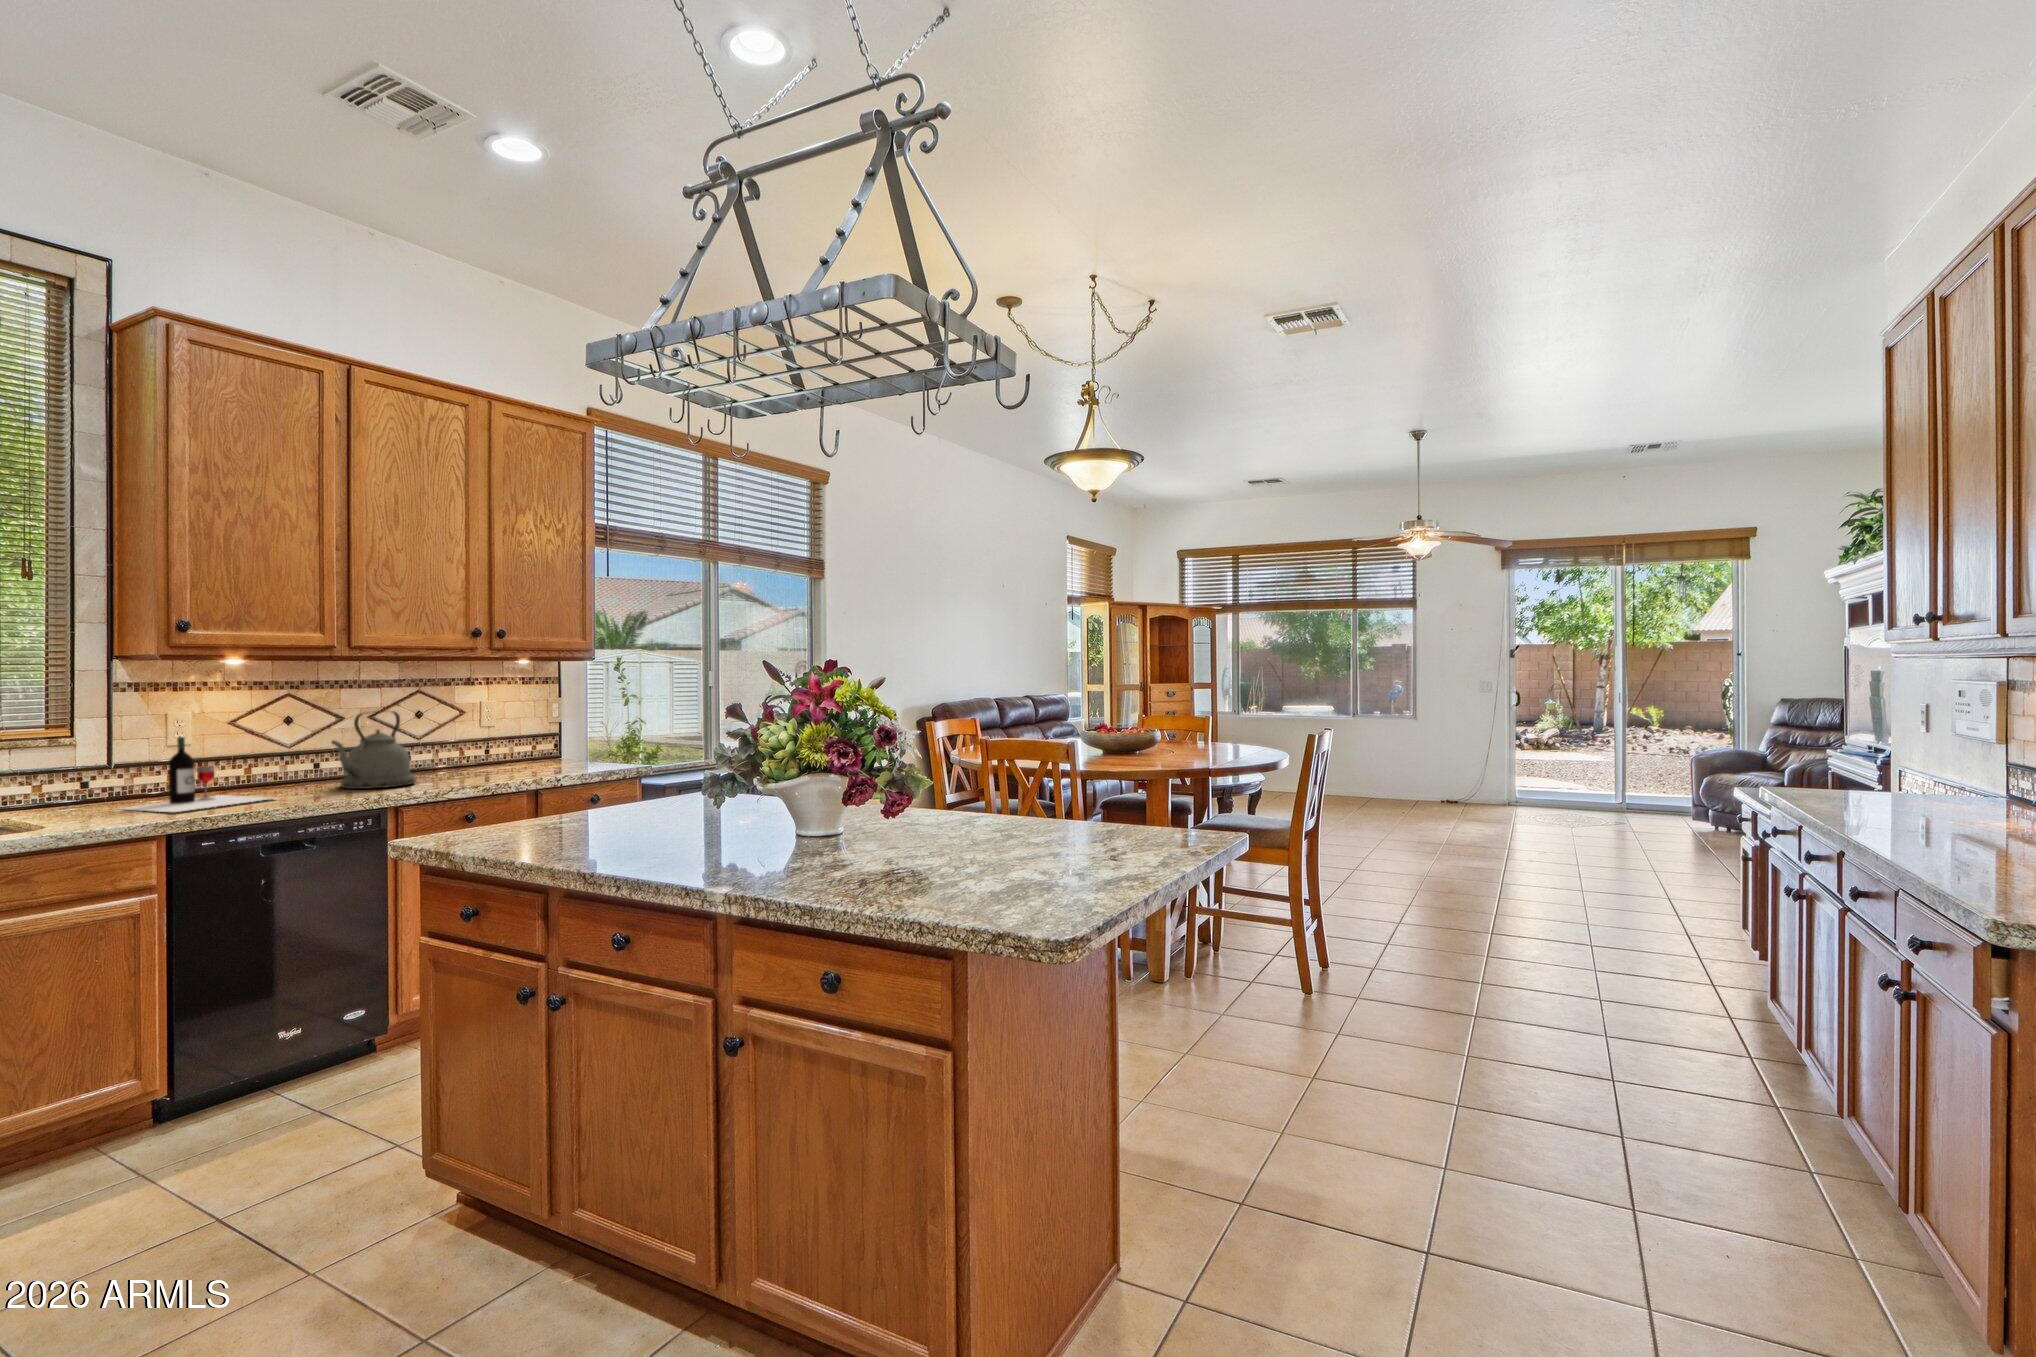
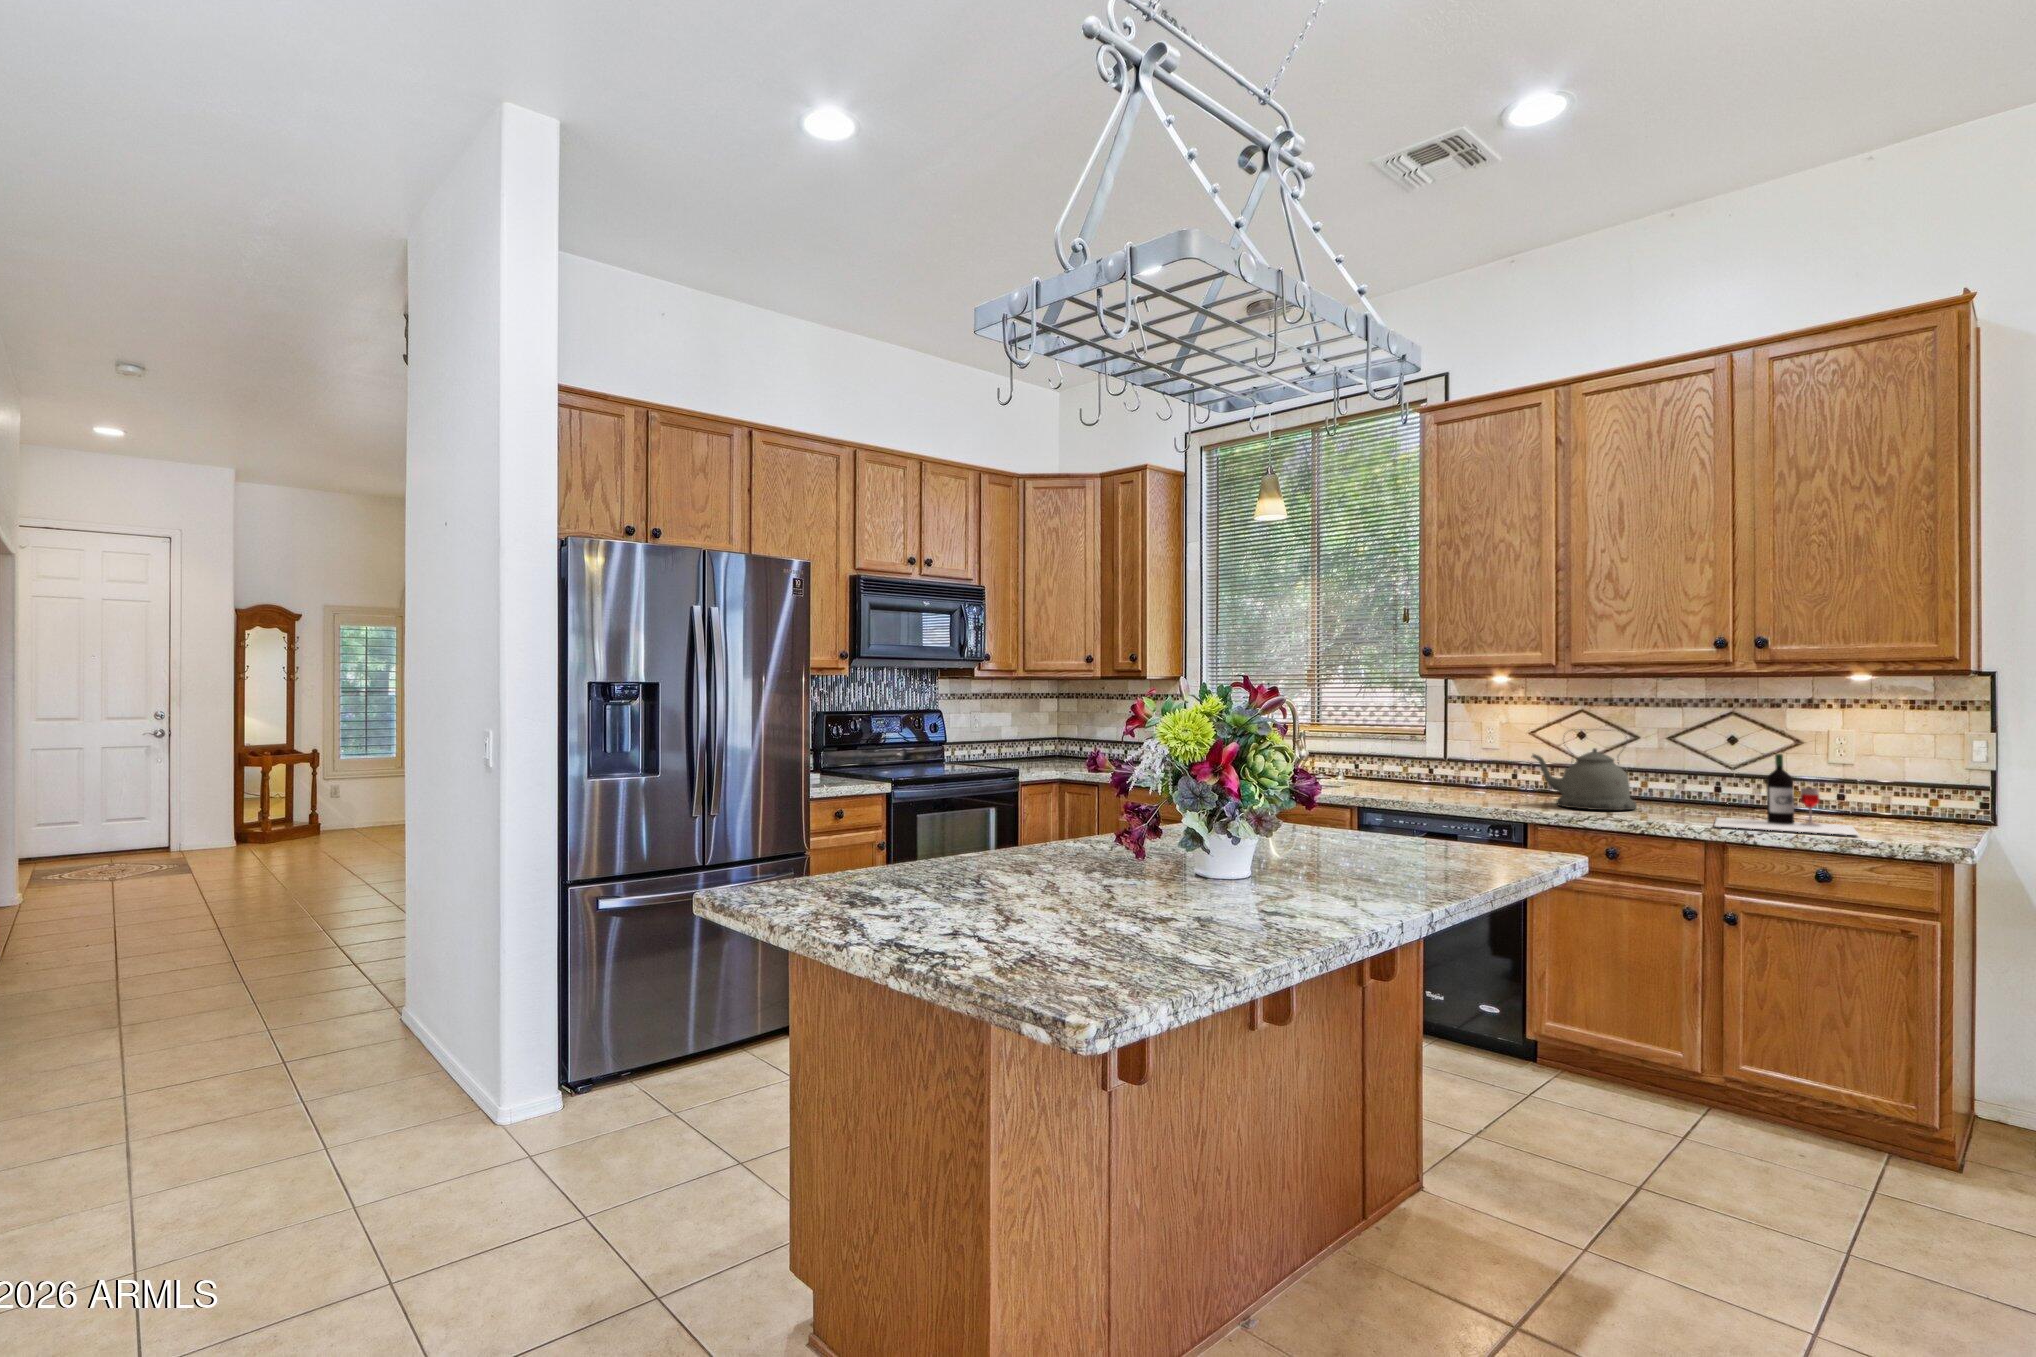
wine bottle: present [121,737,272,812] -> present [1715,754,1858,835]

